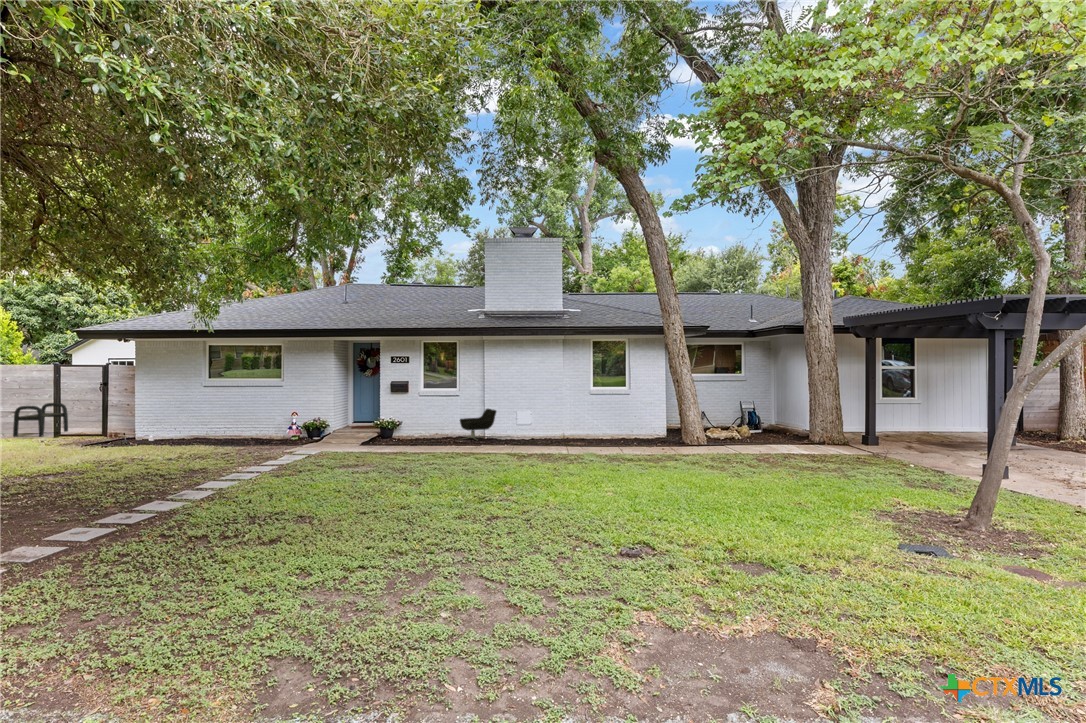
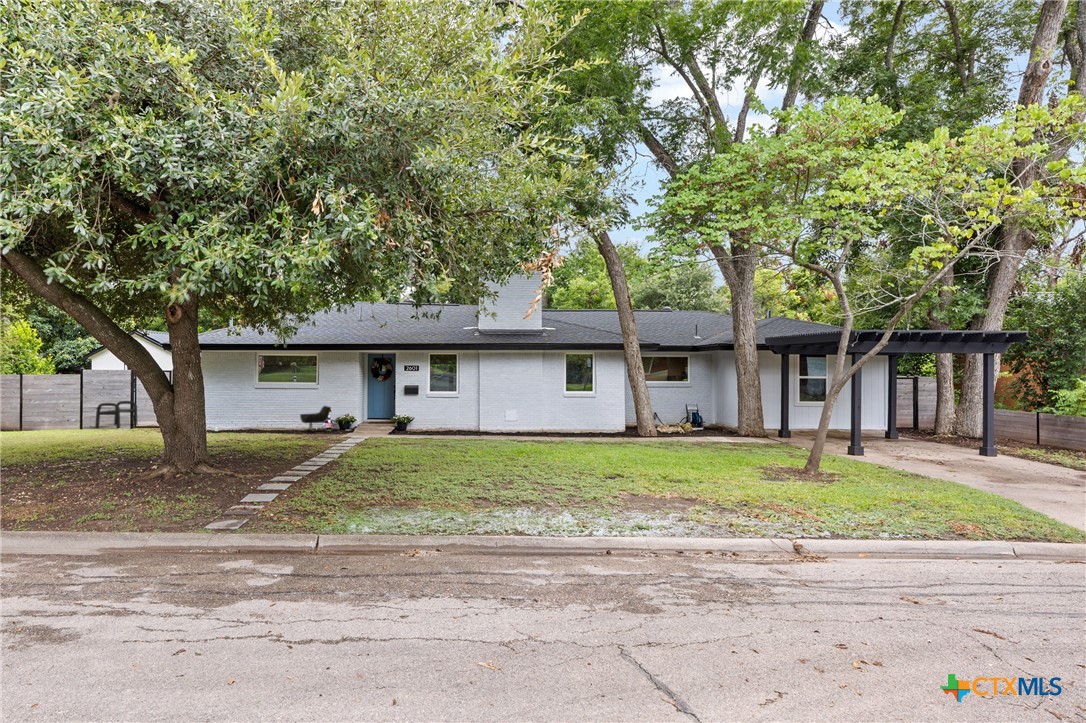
lounge chair: present [460,409,496,440] -> present [300,406,331,430]

